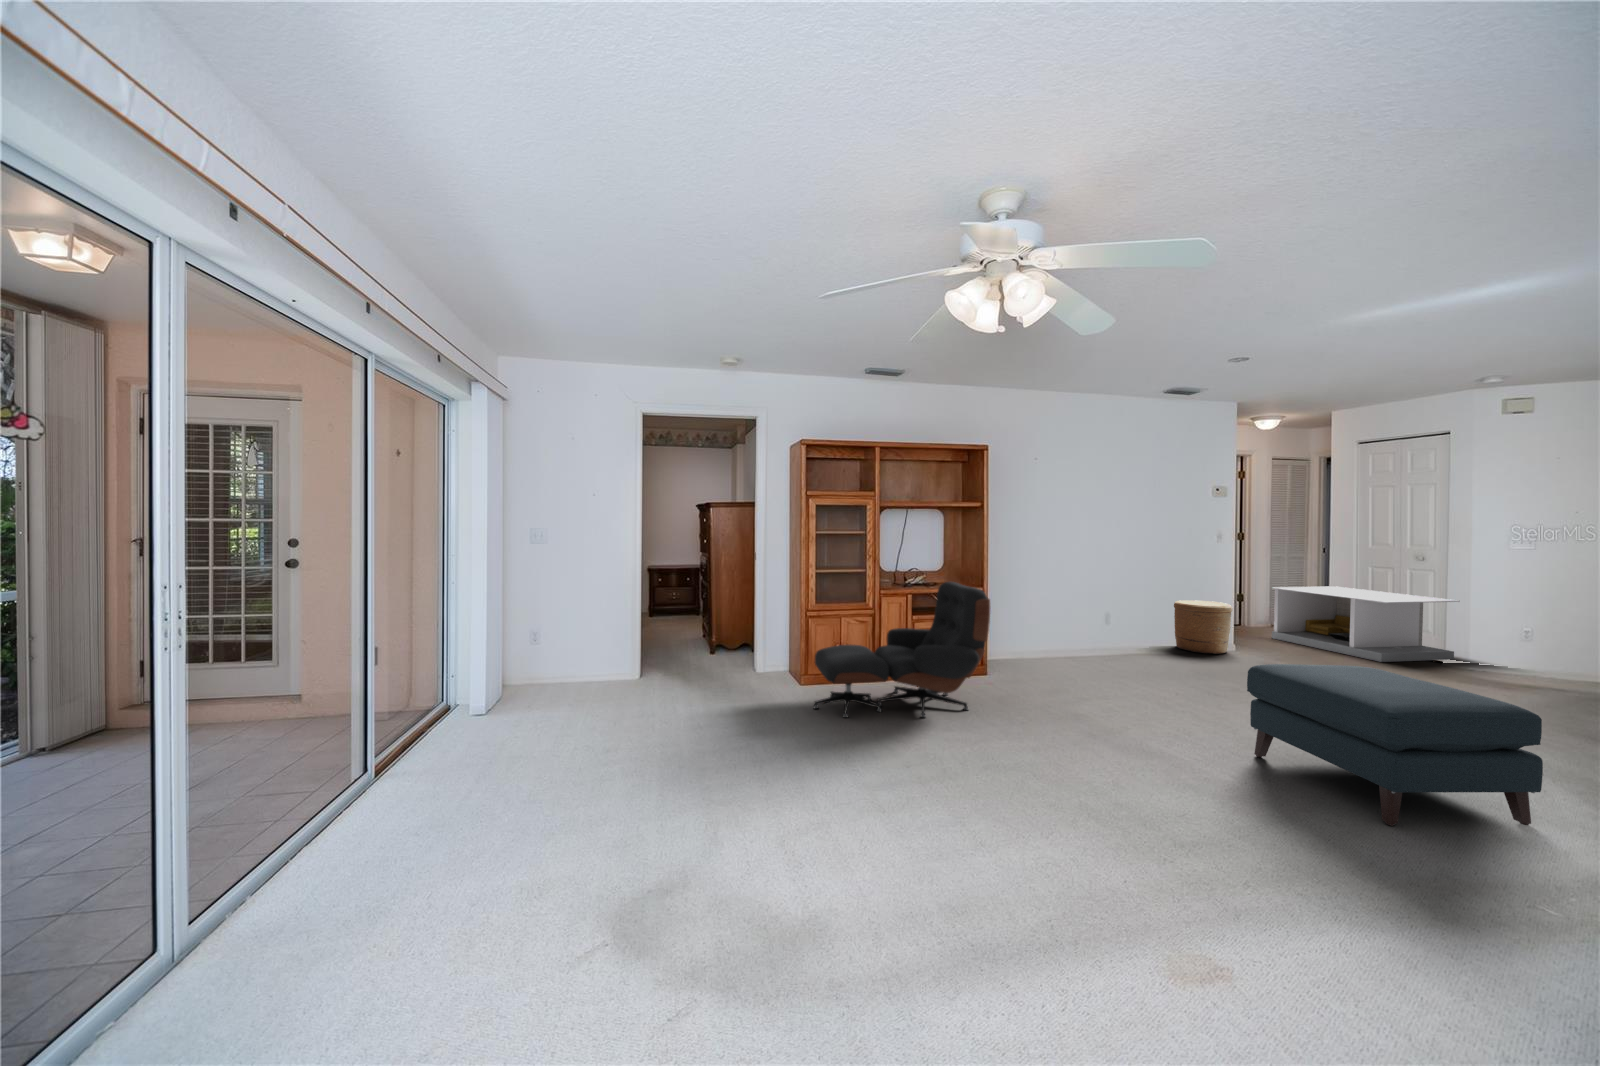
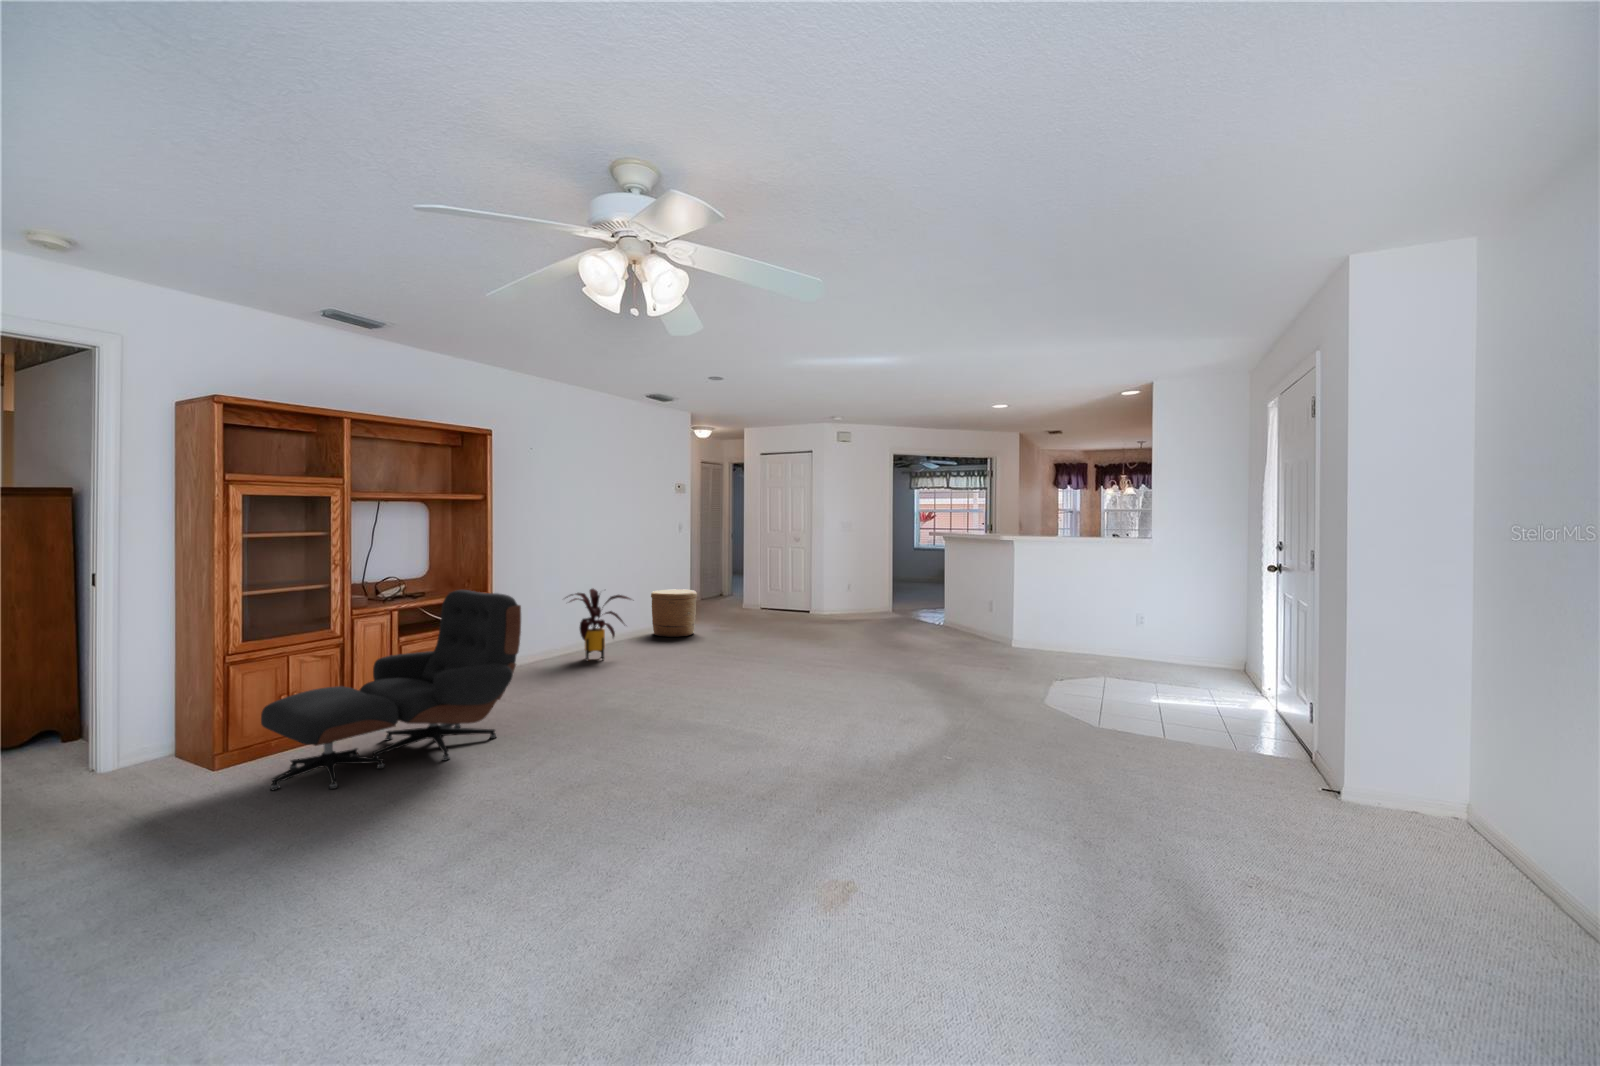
coffee table: present [1272,586,1460,662] -> none [716,569,828,625]
house plant: none [1066,591,1139,664] -> present [567,589,630,661]
ottoman: present [1247,664,1543,826] -> none [756,628,923,741]

